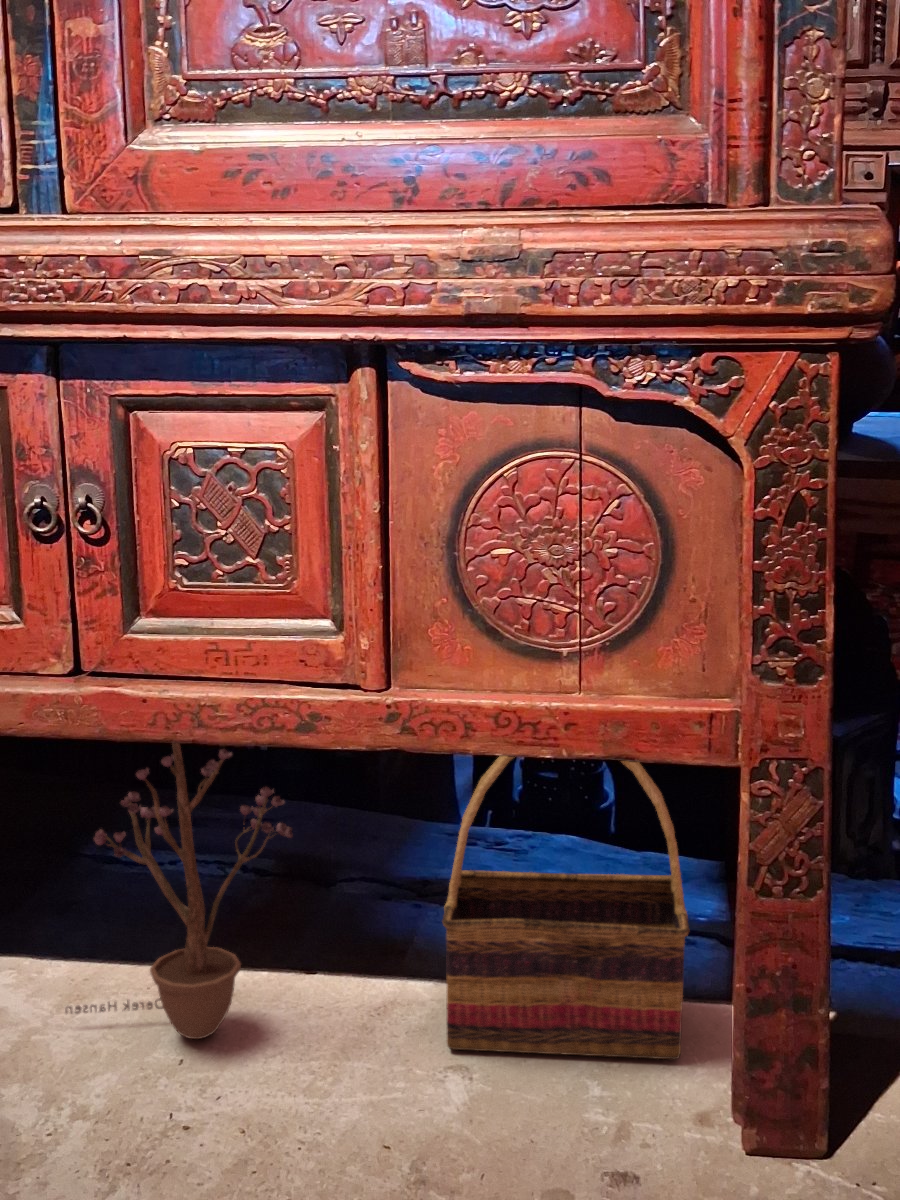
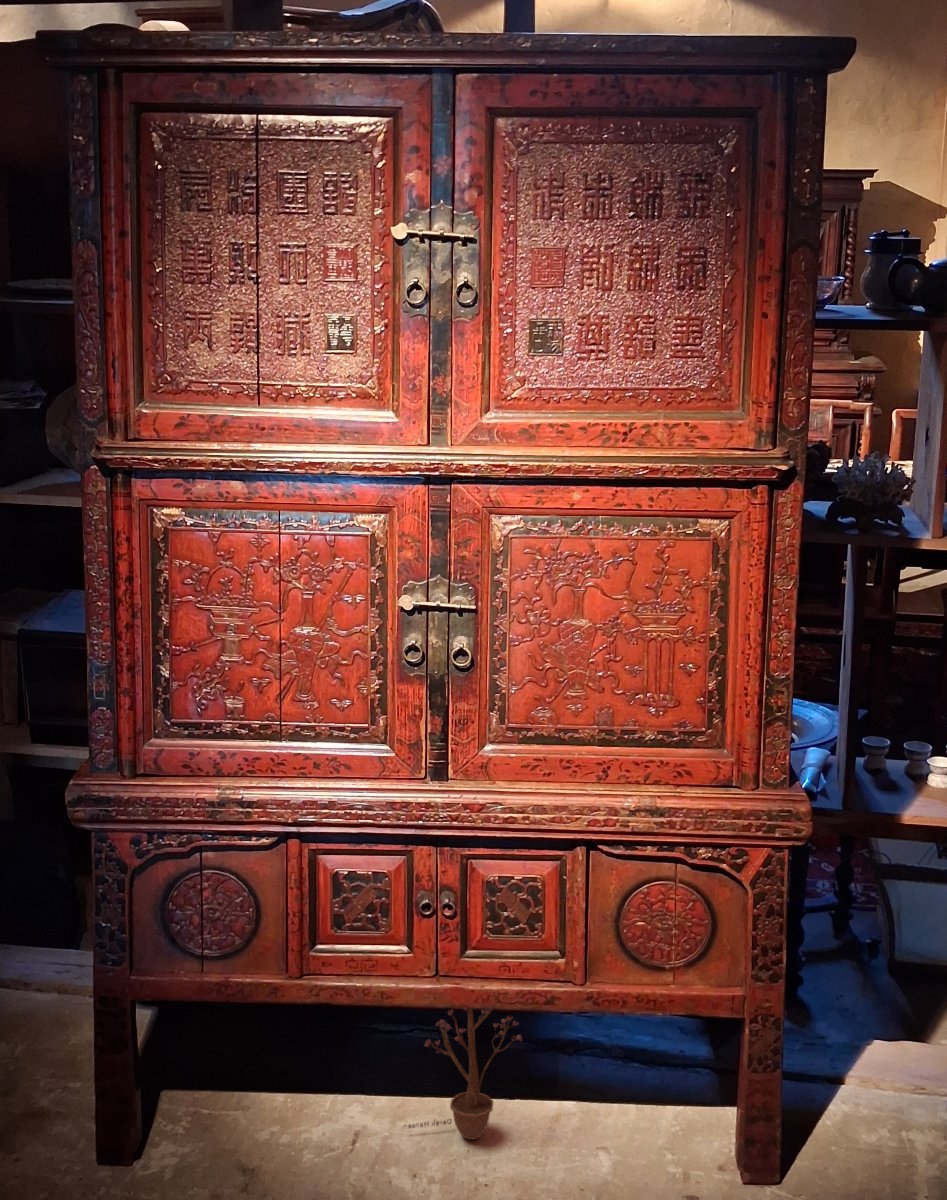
basket: present [442,756,689,1059] -> none [591,982,714,1140]

